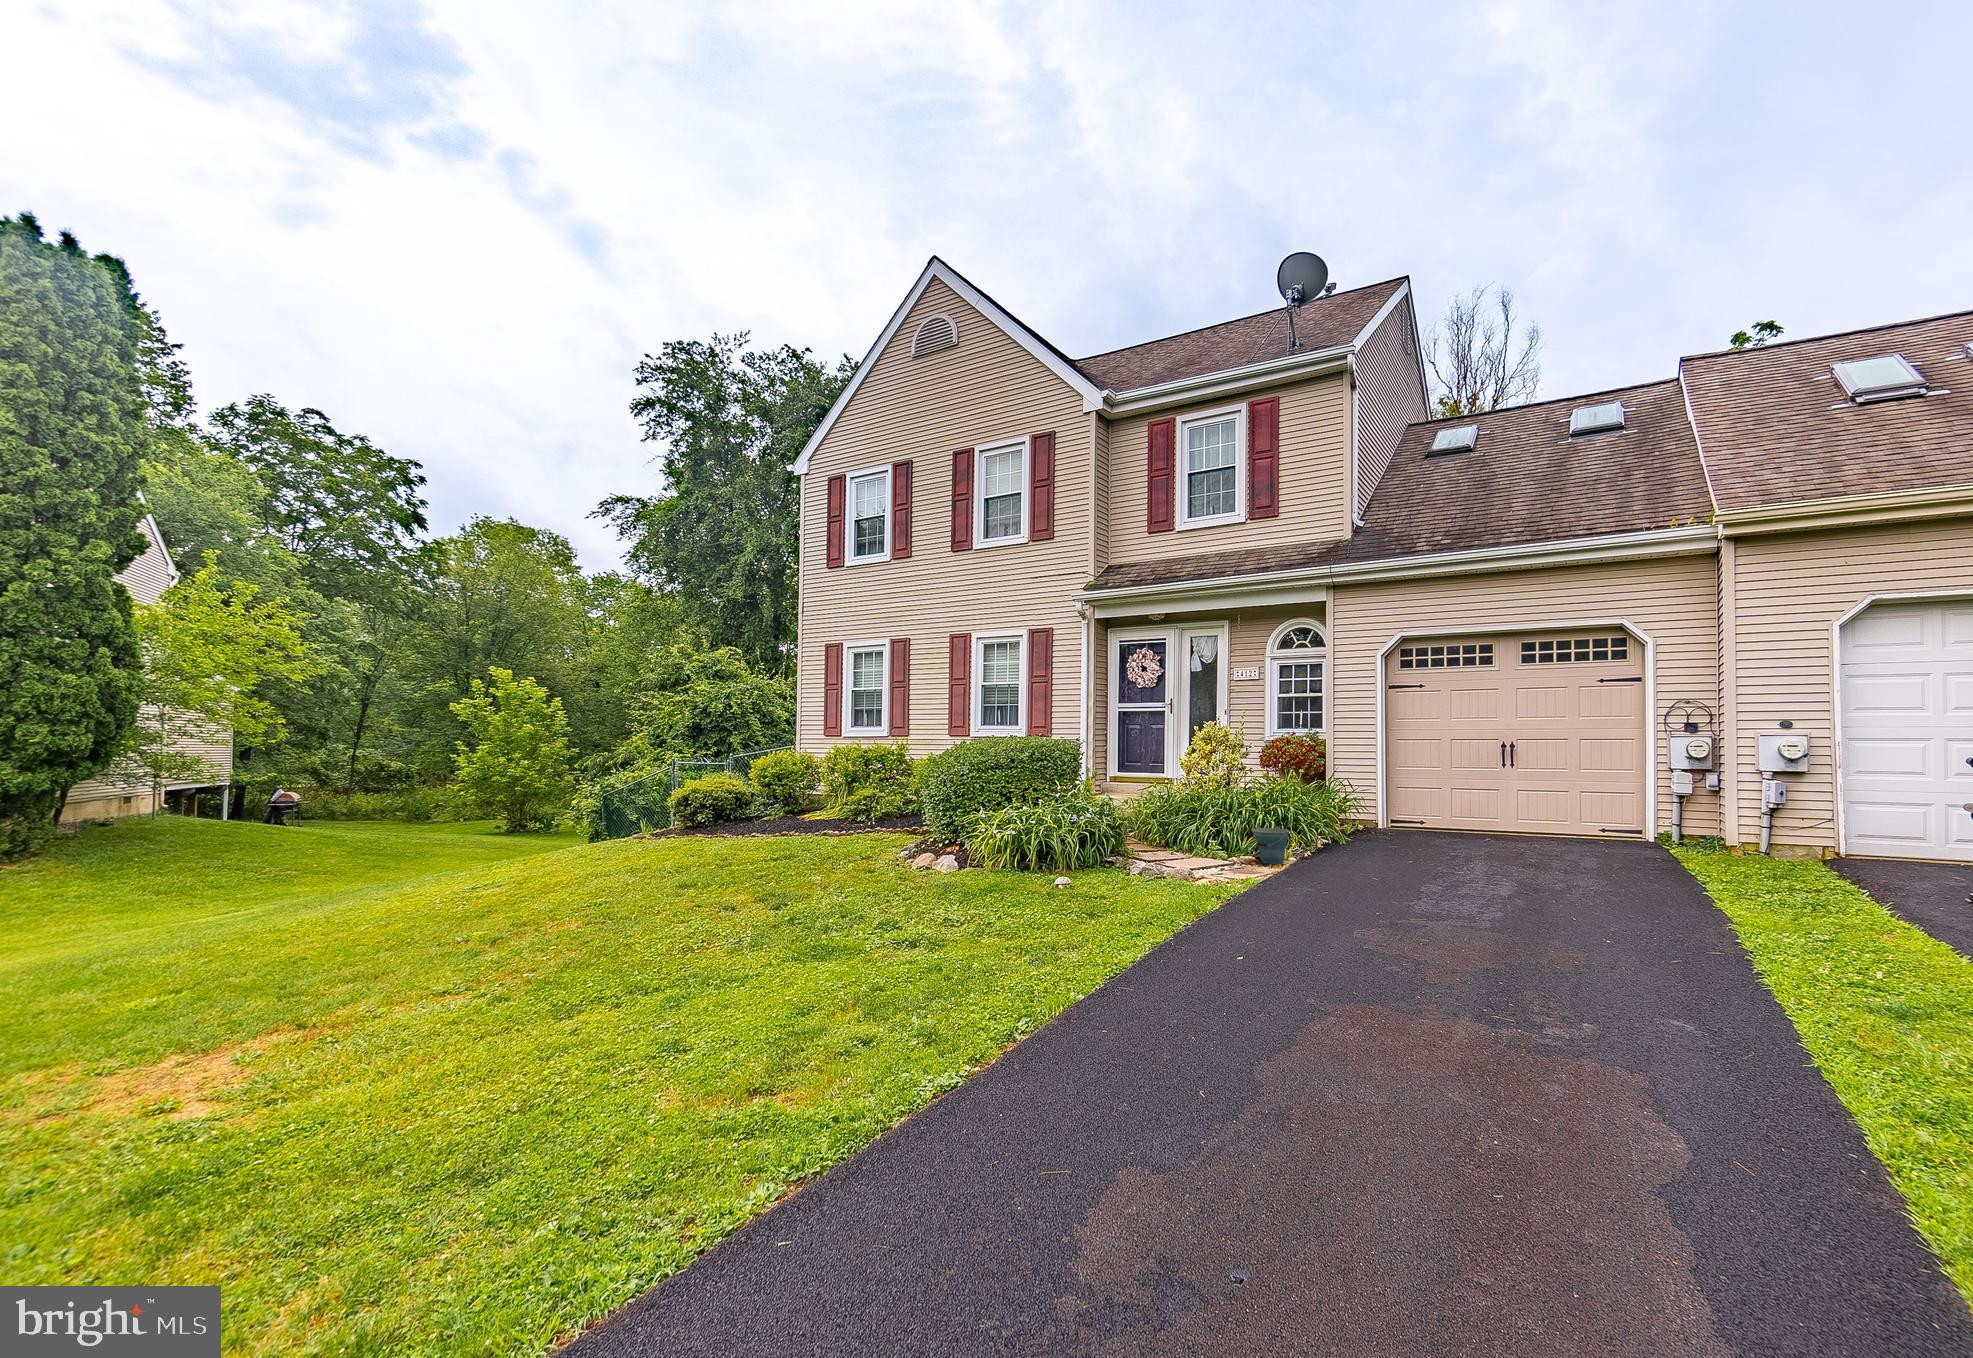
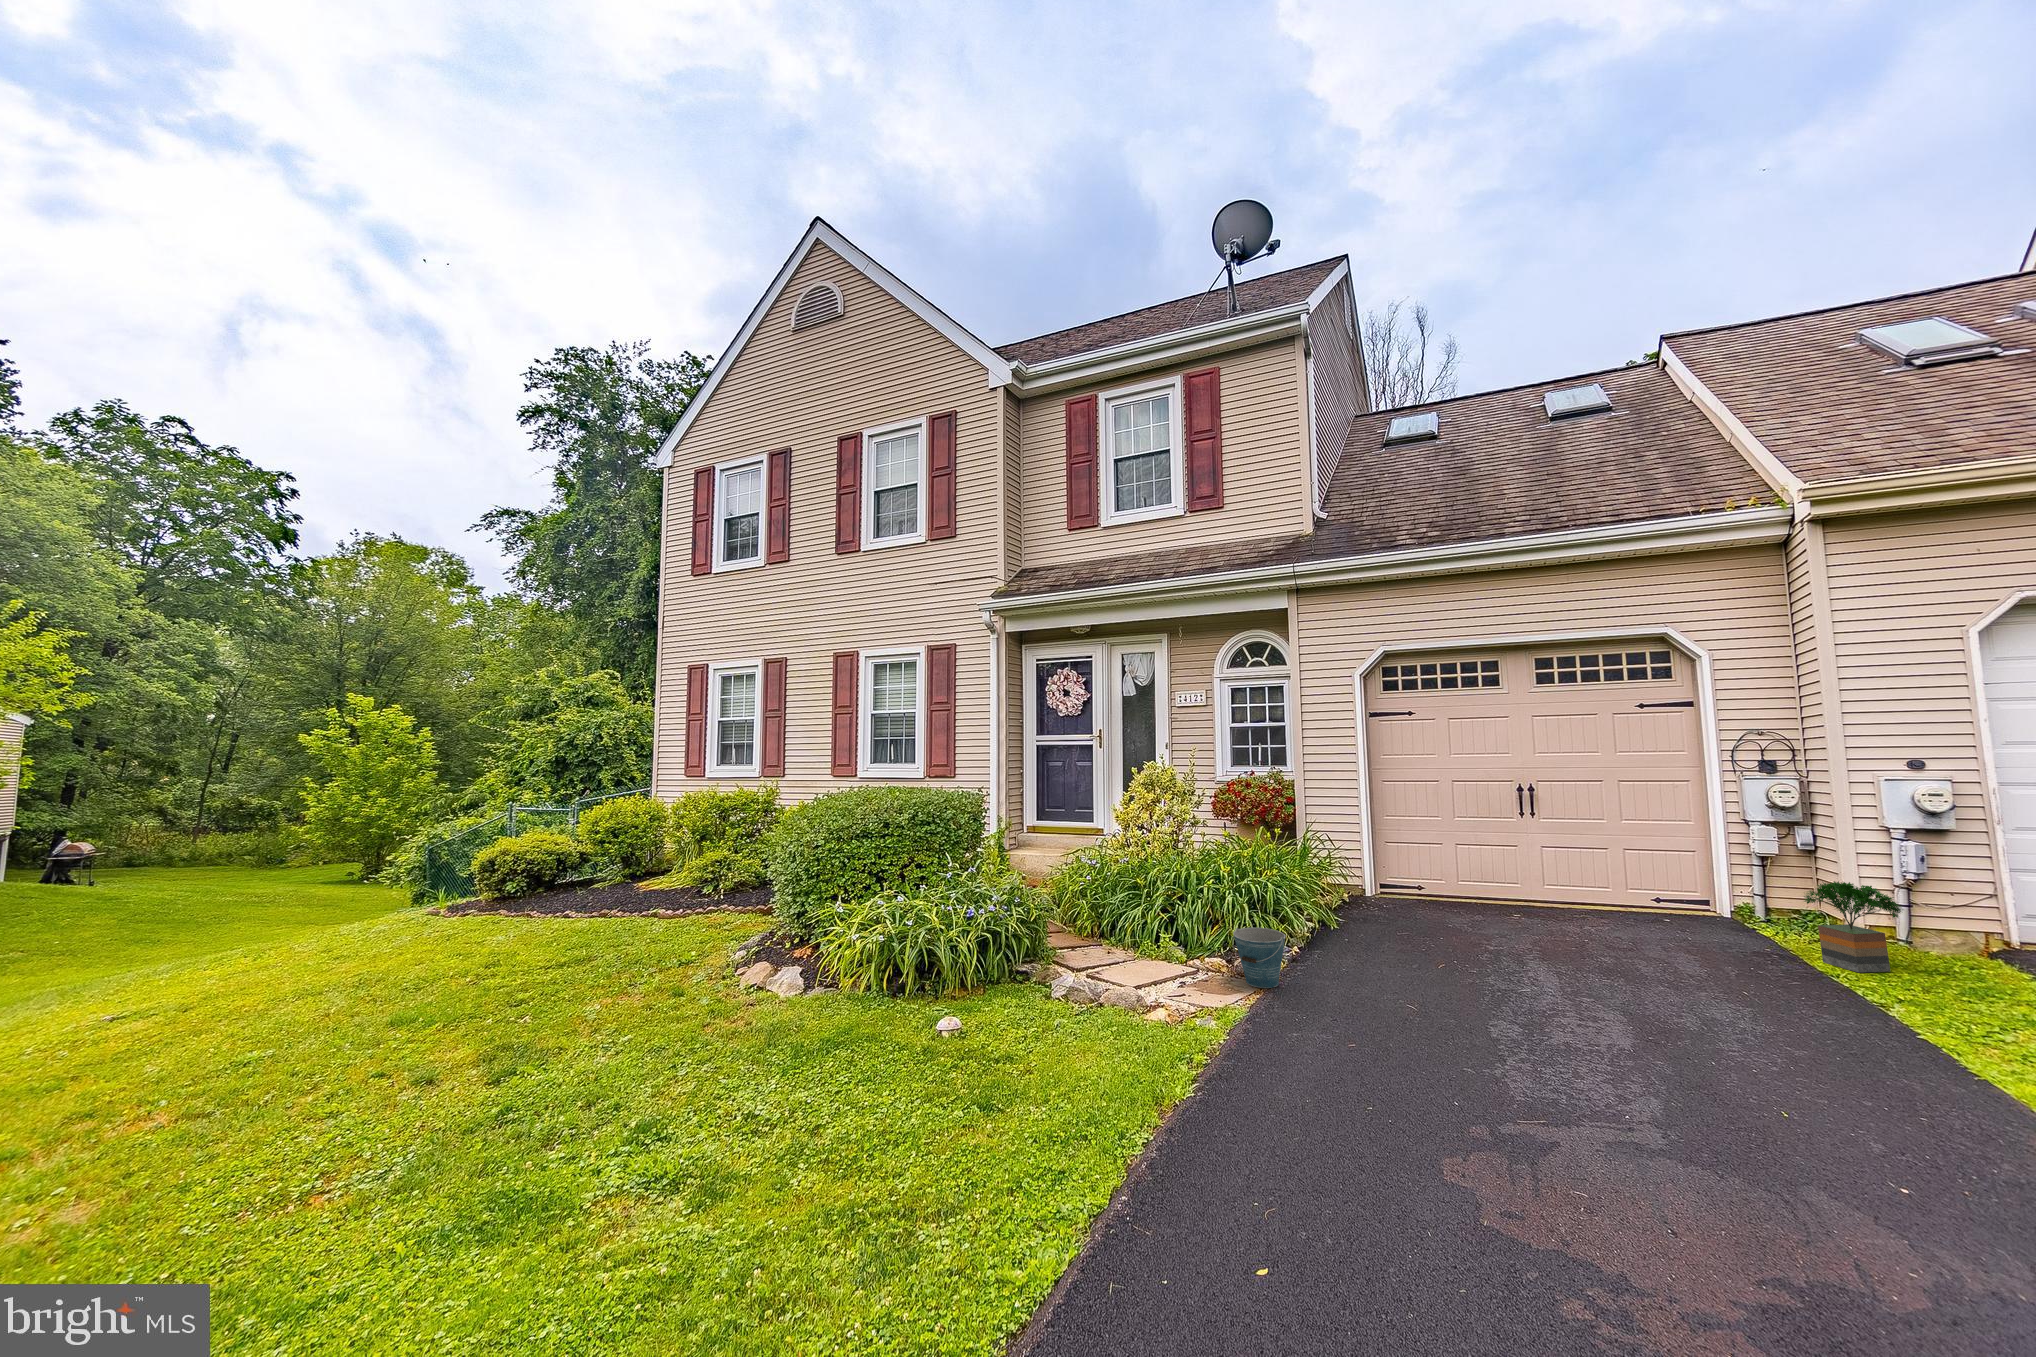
potted tree: none [1673,804,1733,865] -> present [1804,881,1903,973]

